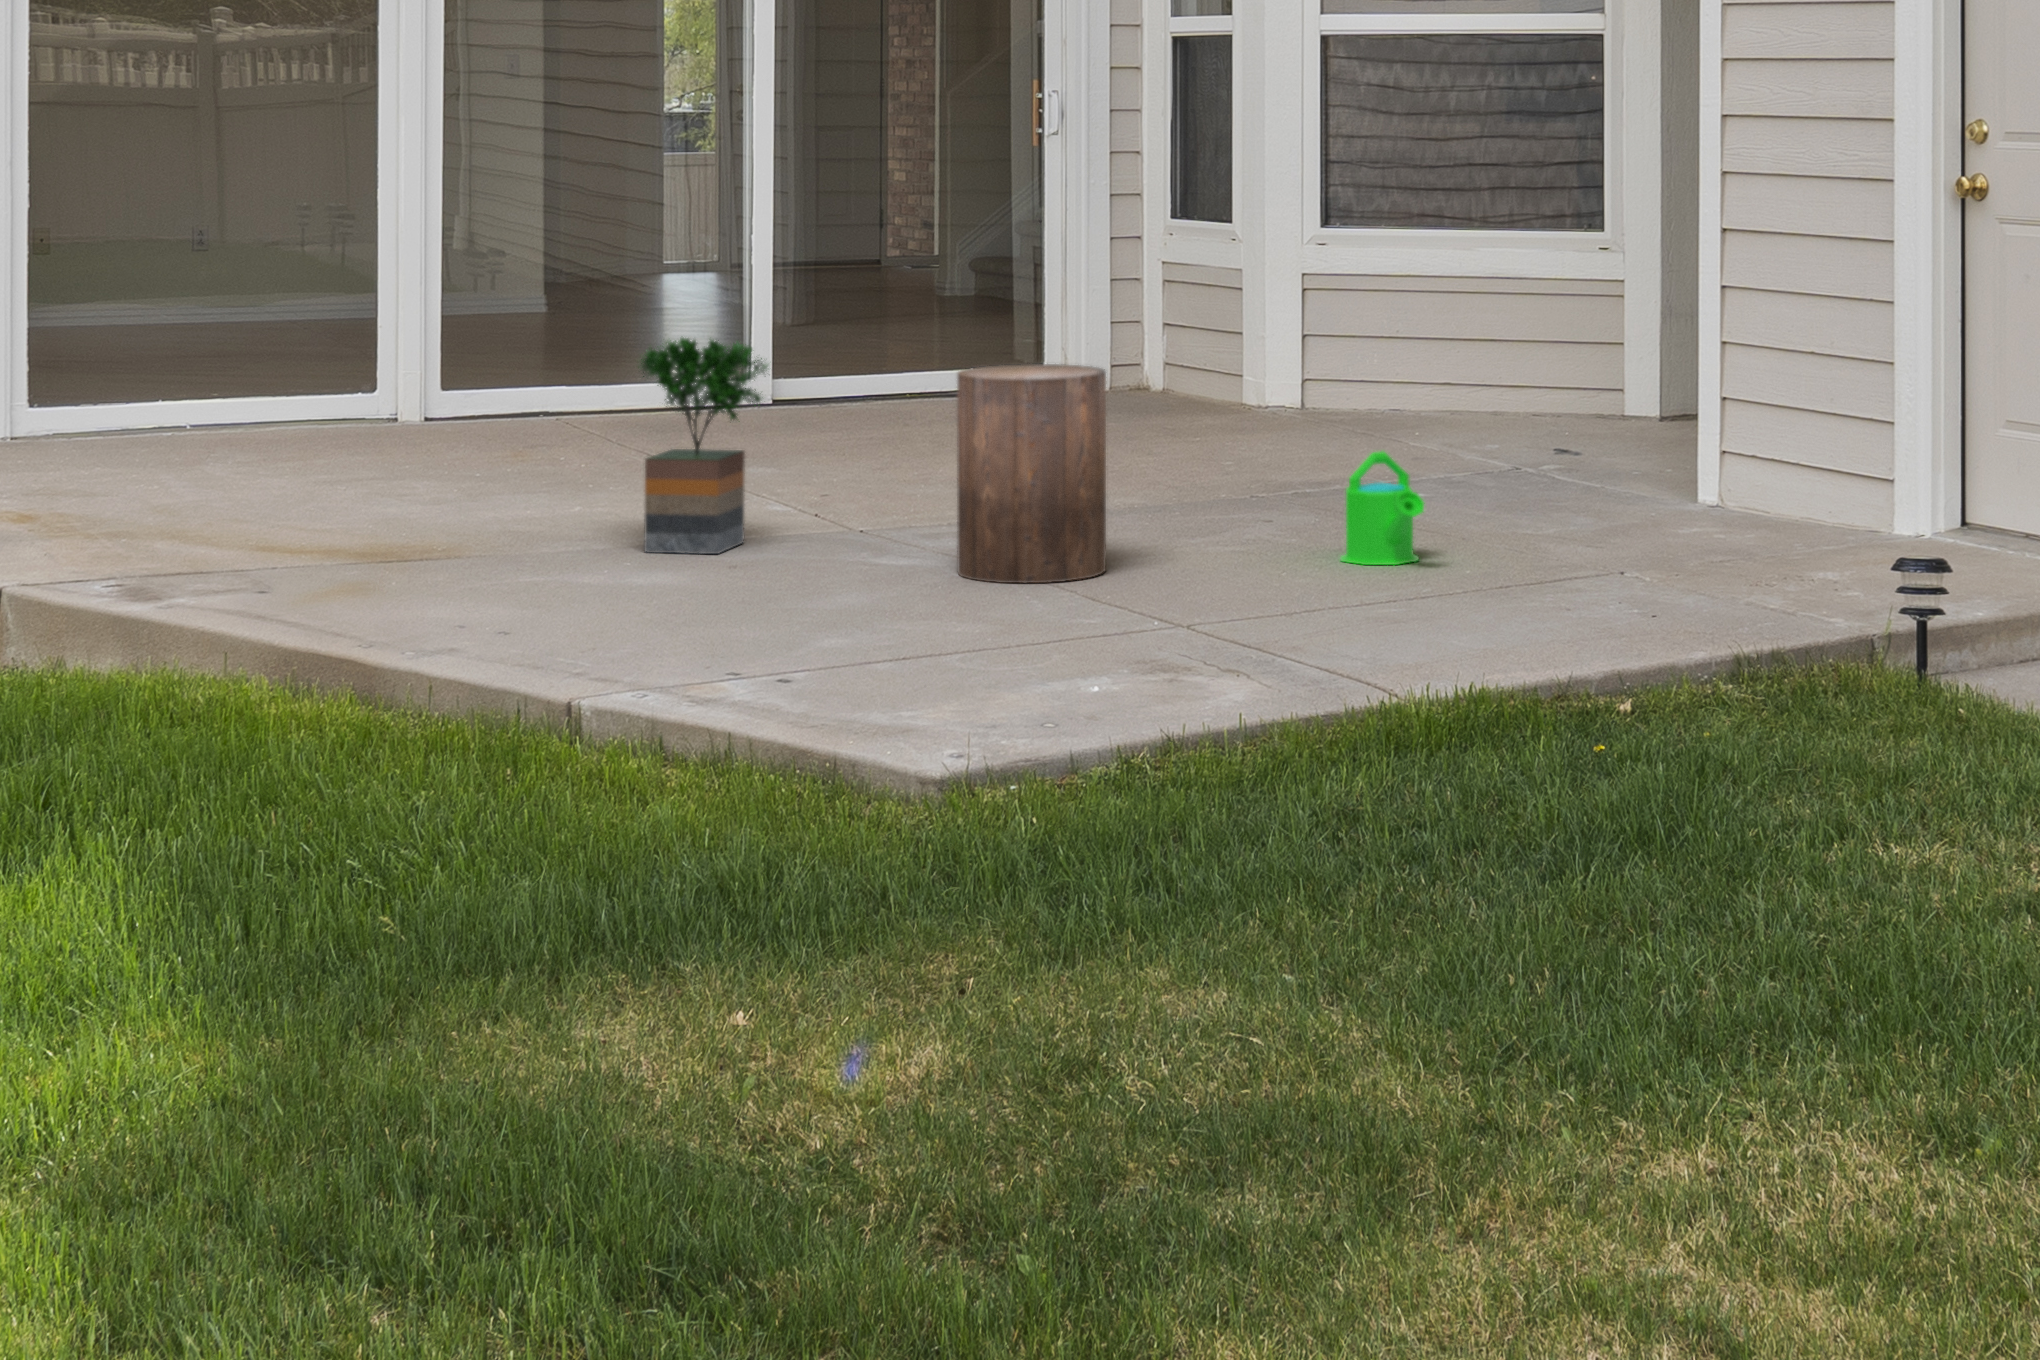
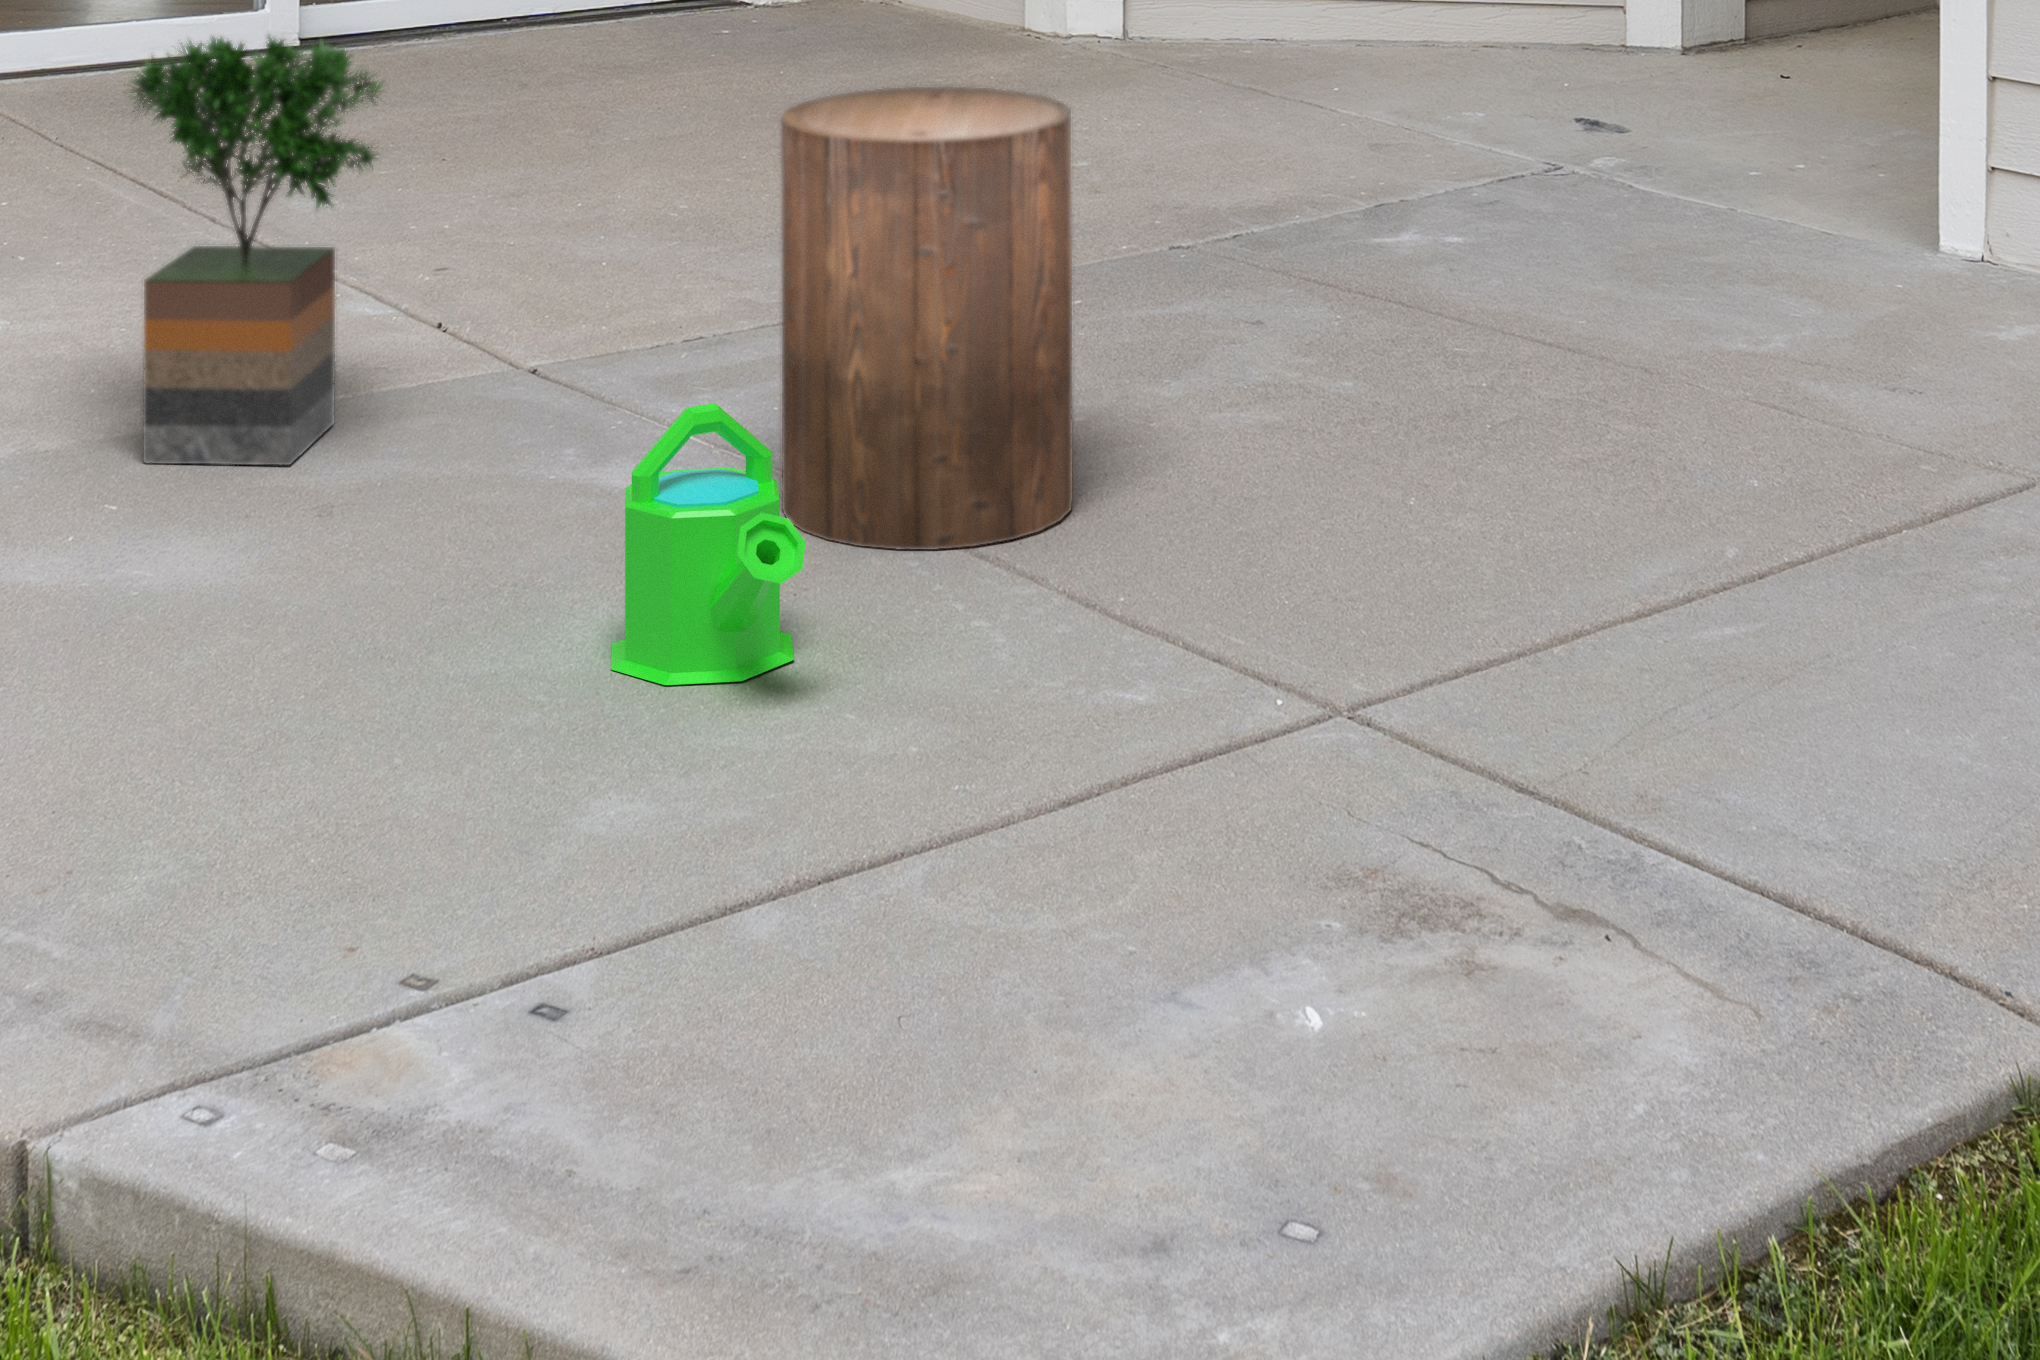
watering can: present [1341,451,1424,565] -> present [611,403,805,685]

